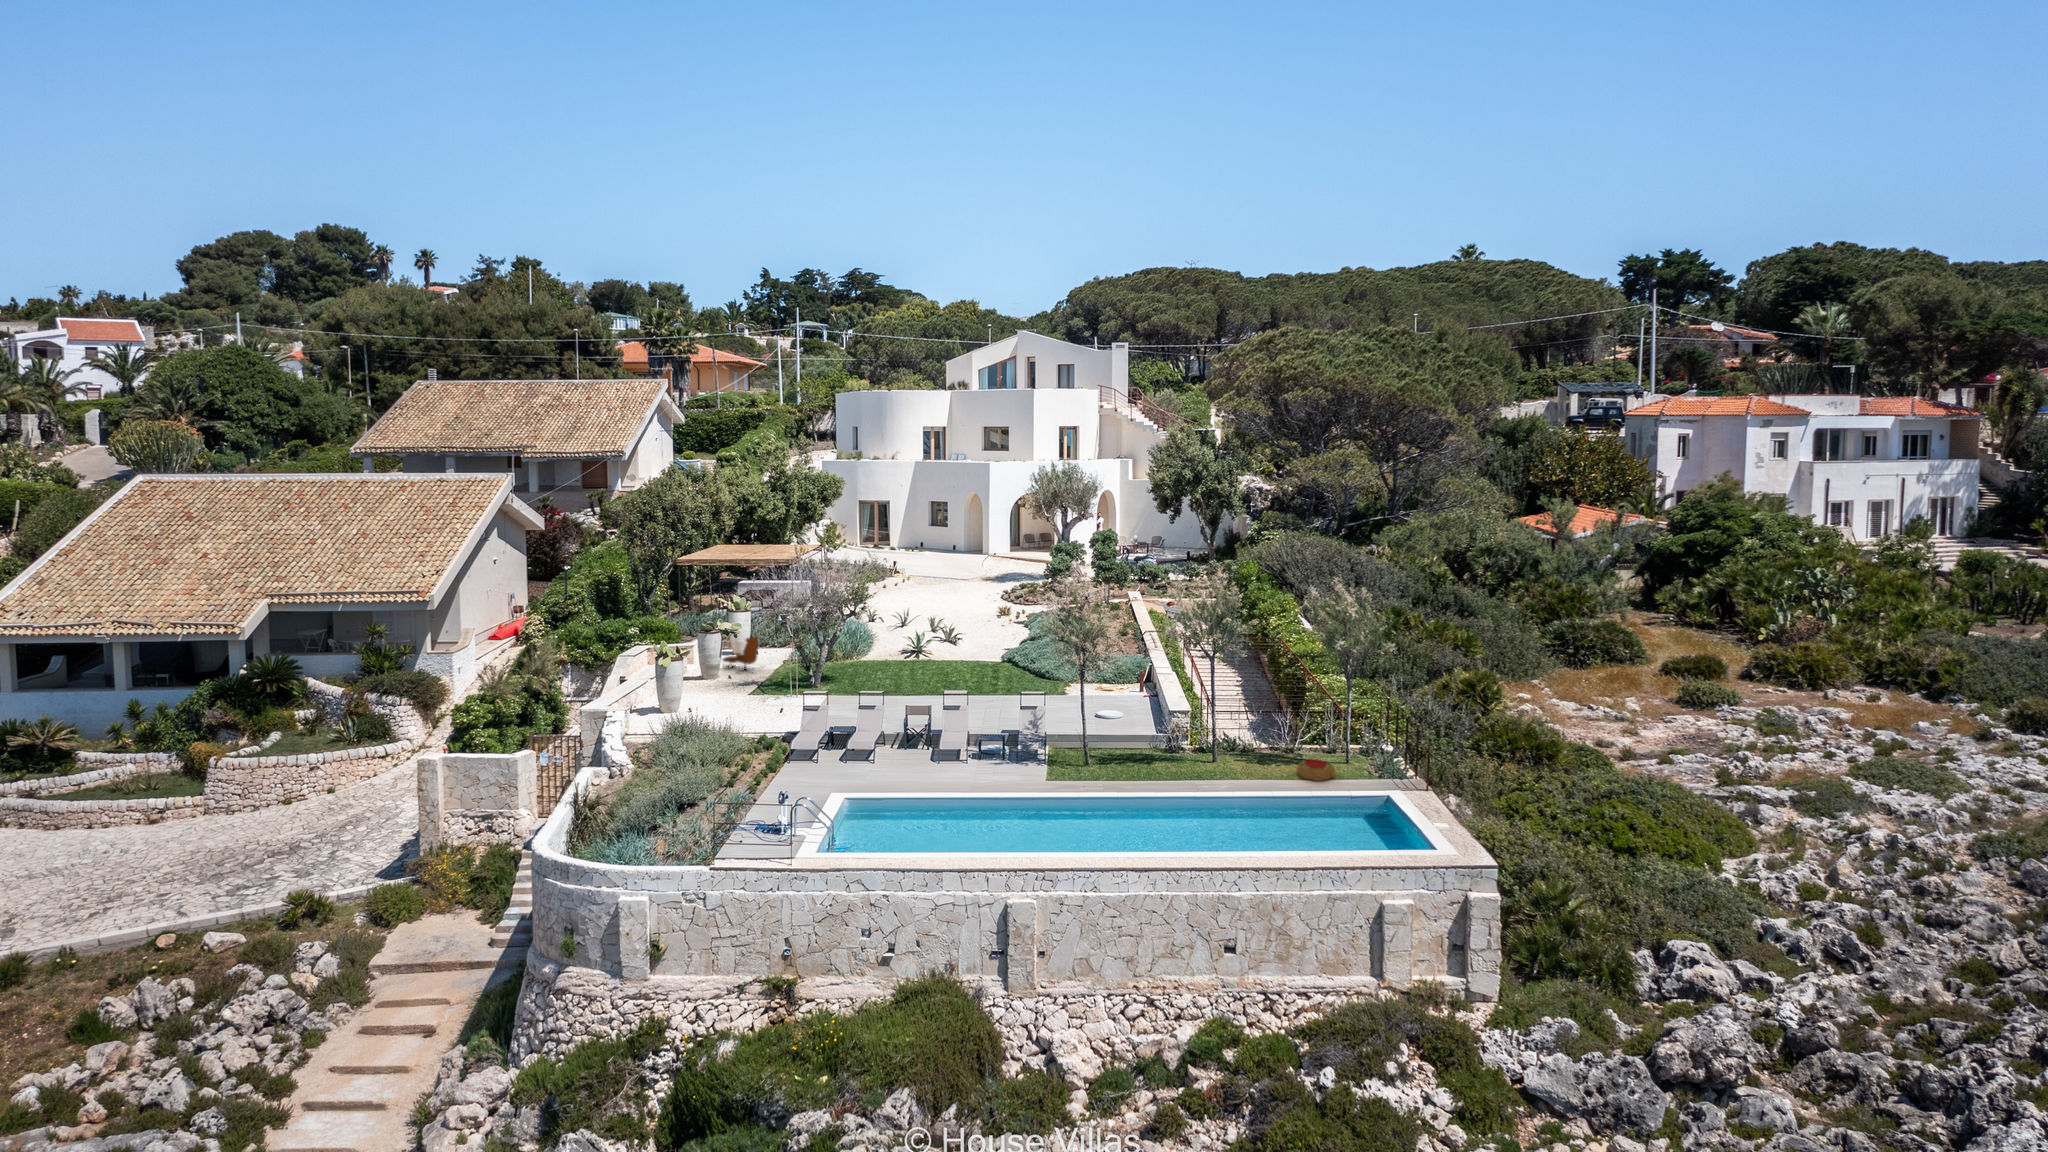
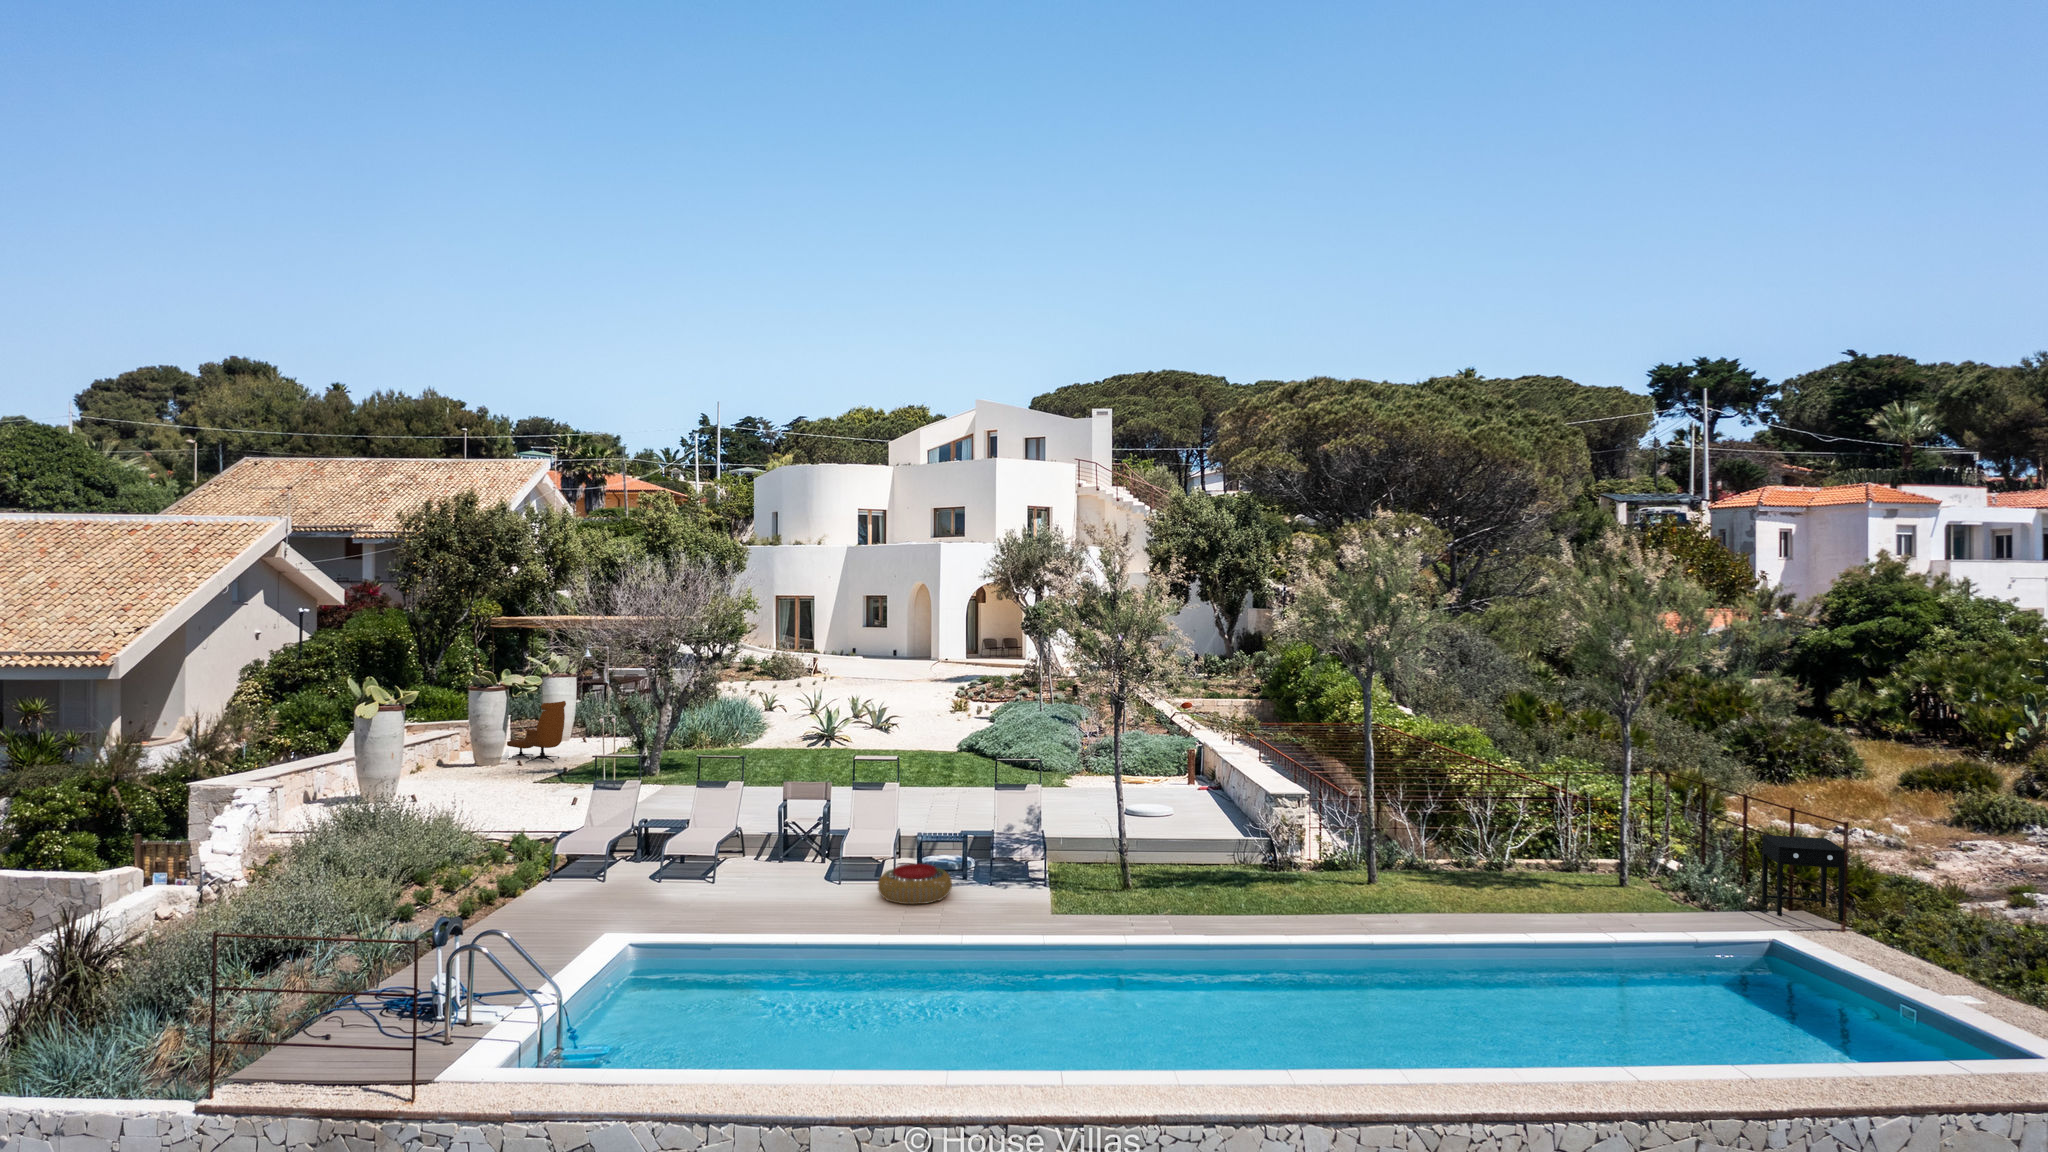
side table: none [1406,743,1438,786] -> present [1761,835,1846,920]
pouf: present [1297,759,1335,781] -> present [878,864,952,904]

